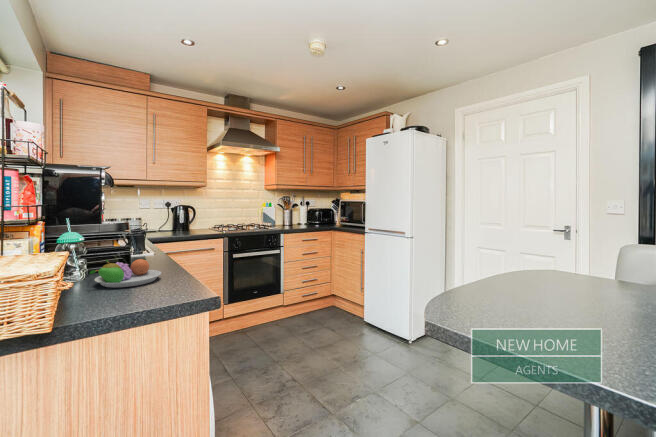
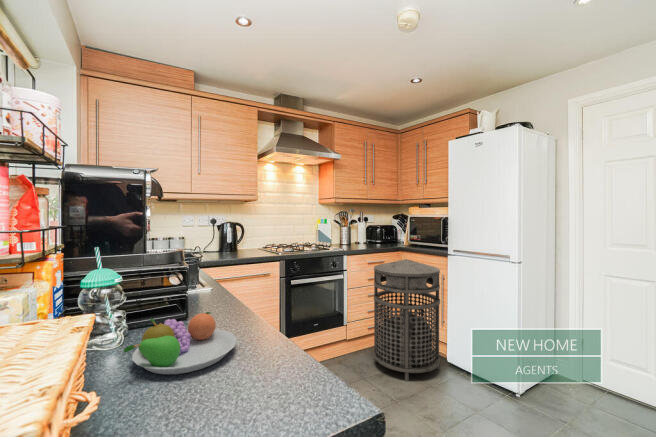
trash can: none [305,237,357,333] -> present [374,259,440,382]

